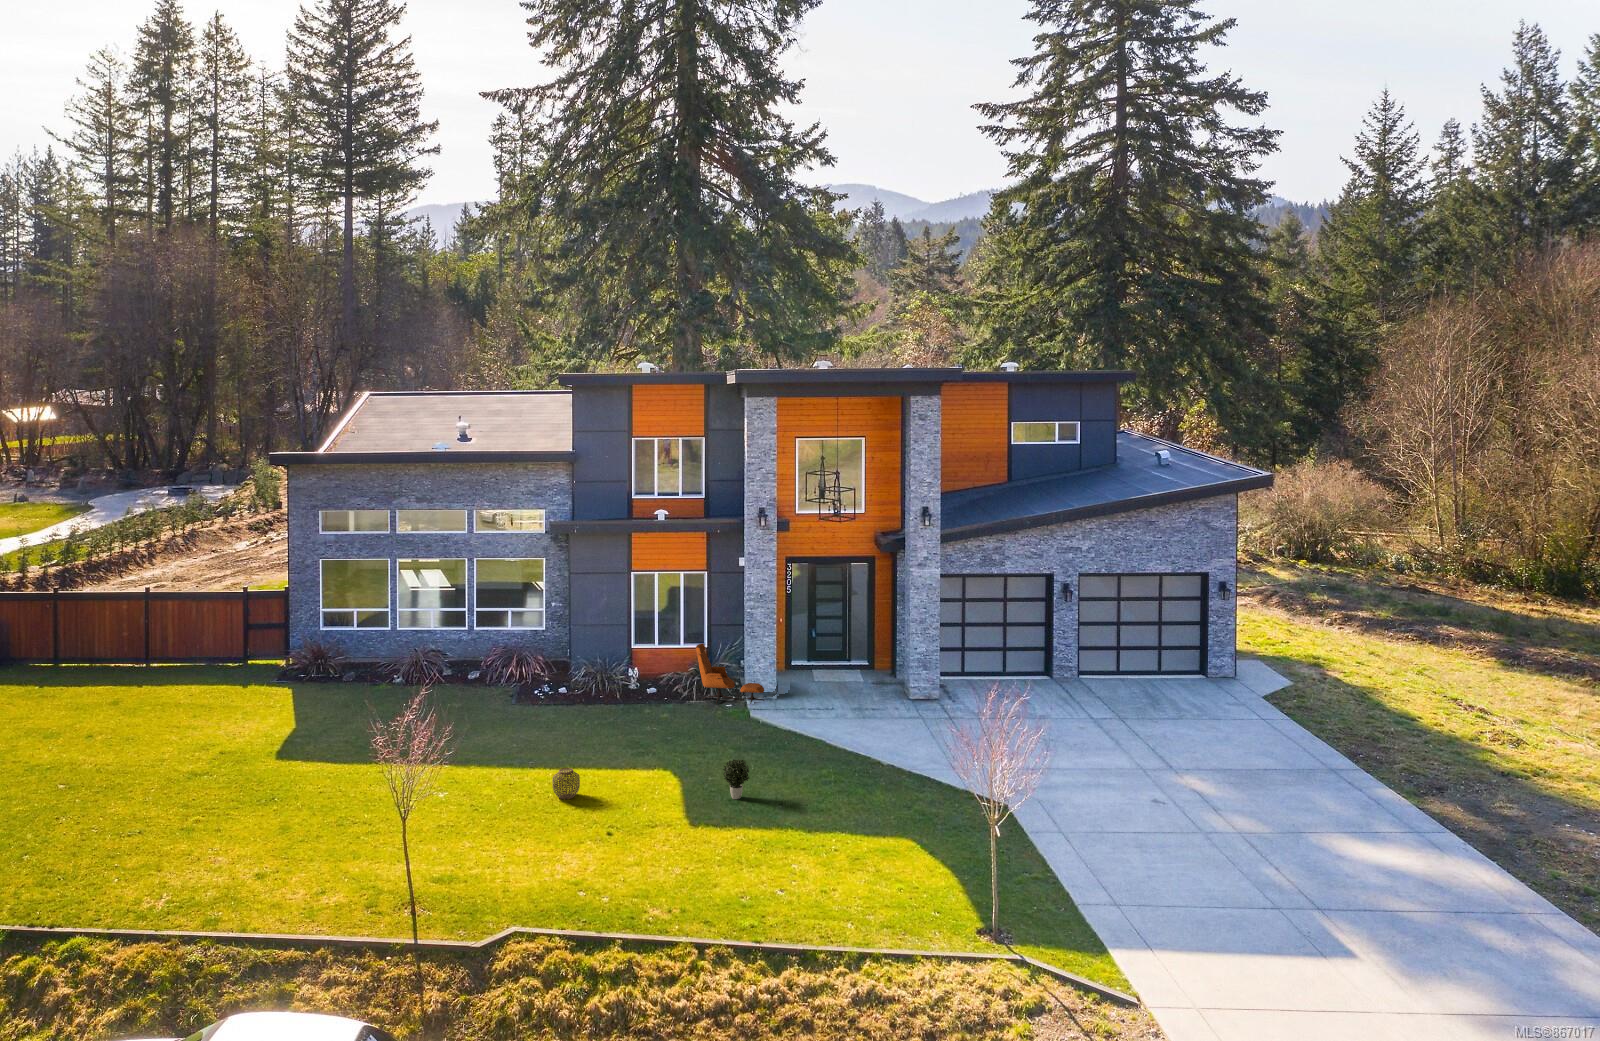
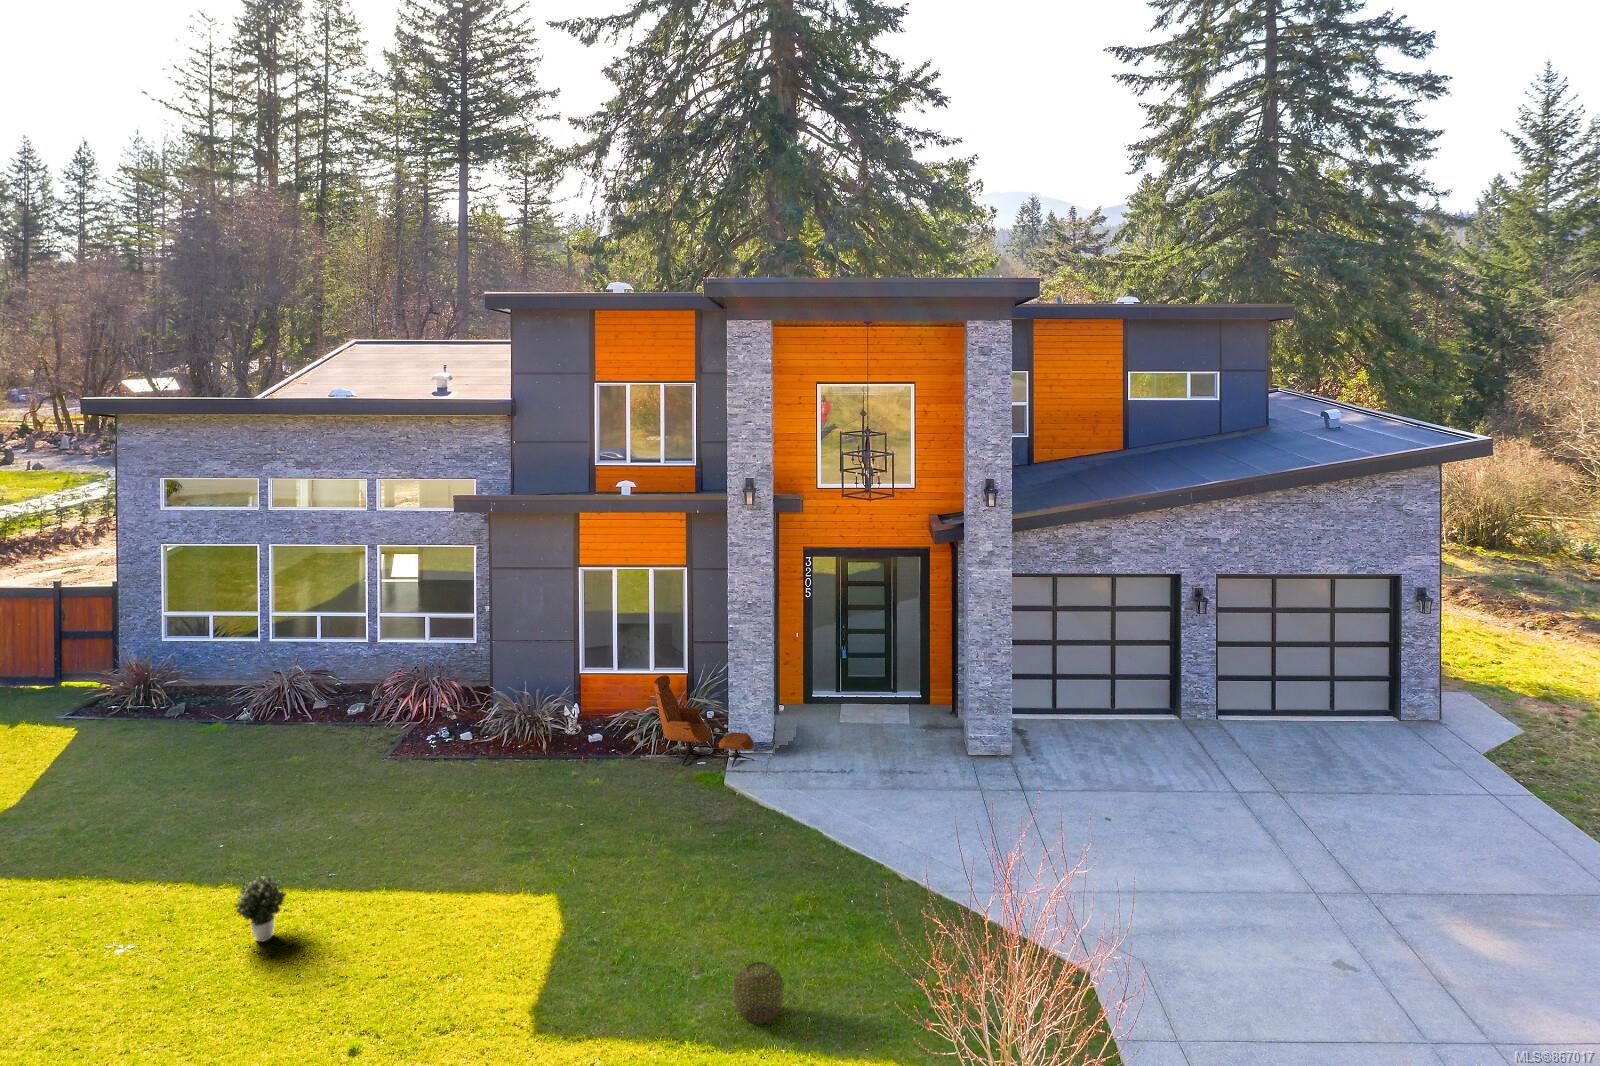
potted plant: present [723,759,749,799] -> present [235,877,286,942]
woven basket: present [552,768,580,799] -> present [734,962,783,1024]

